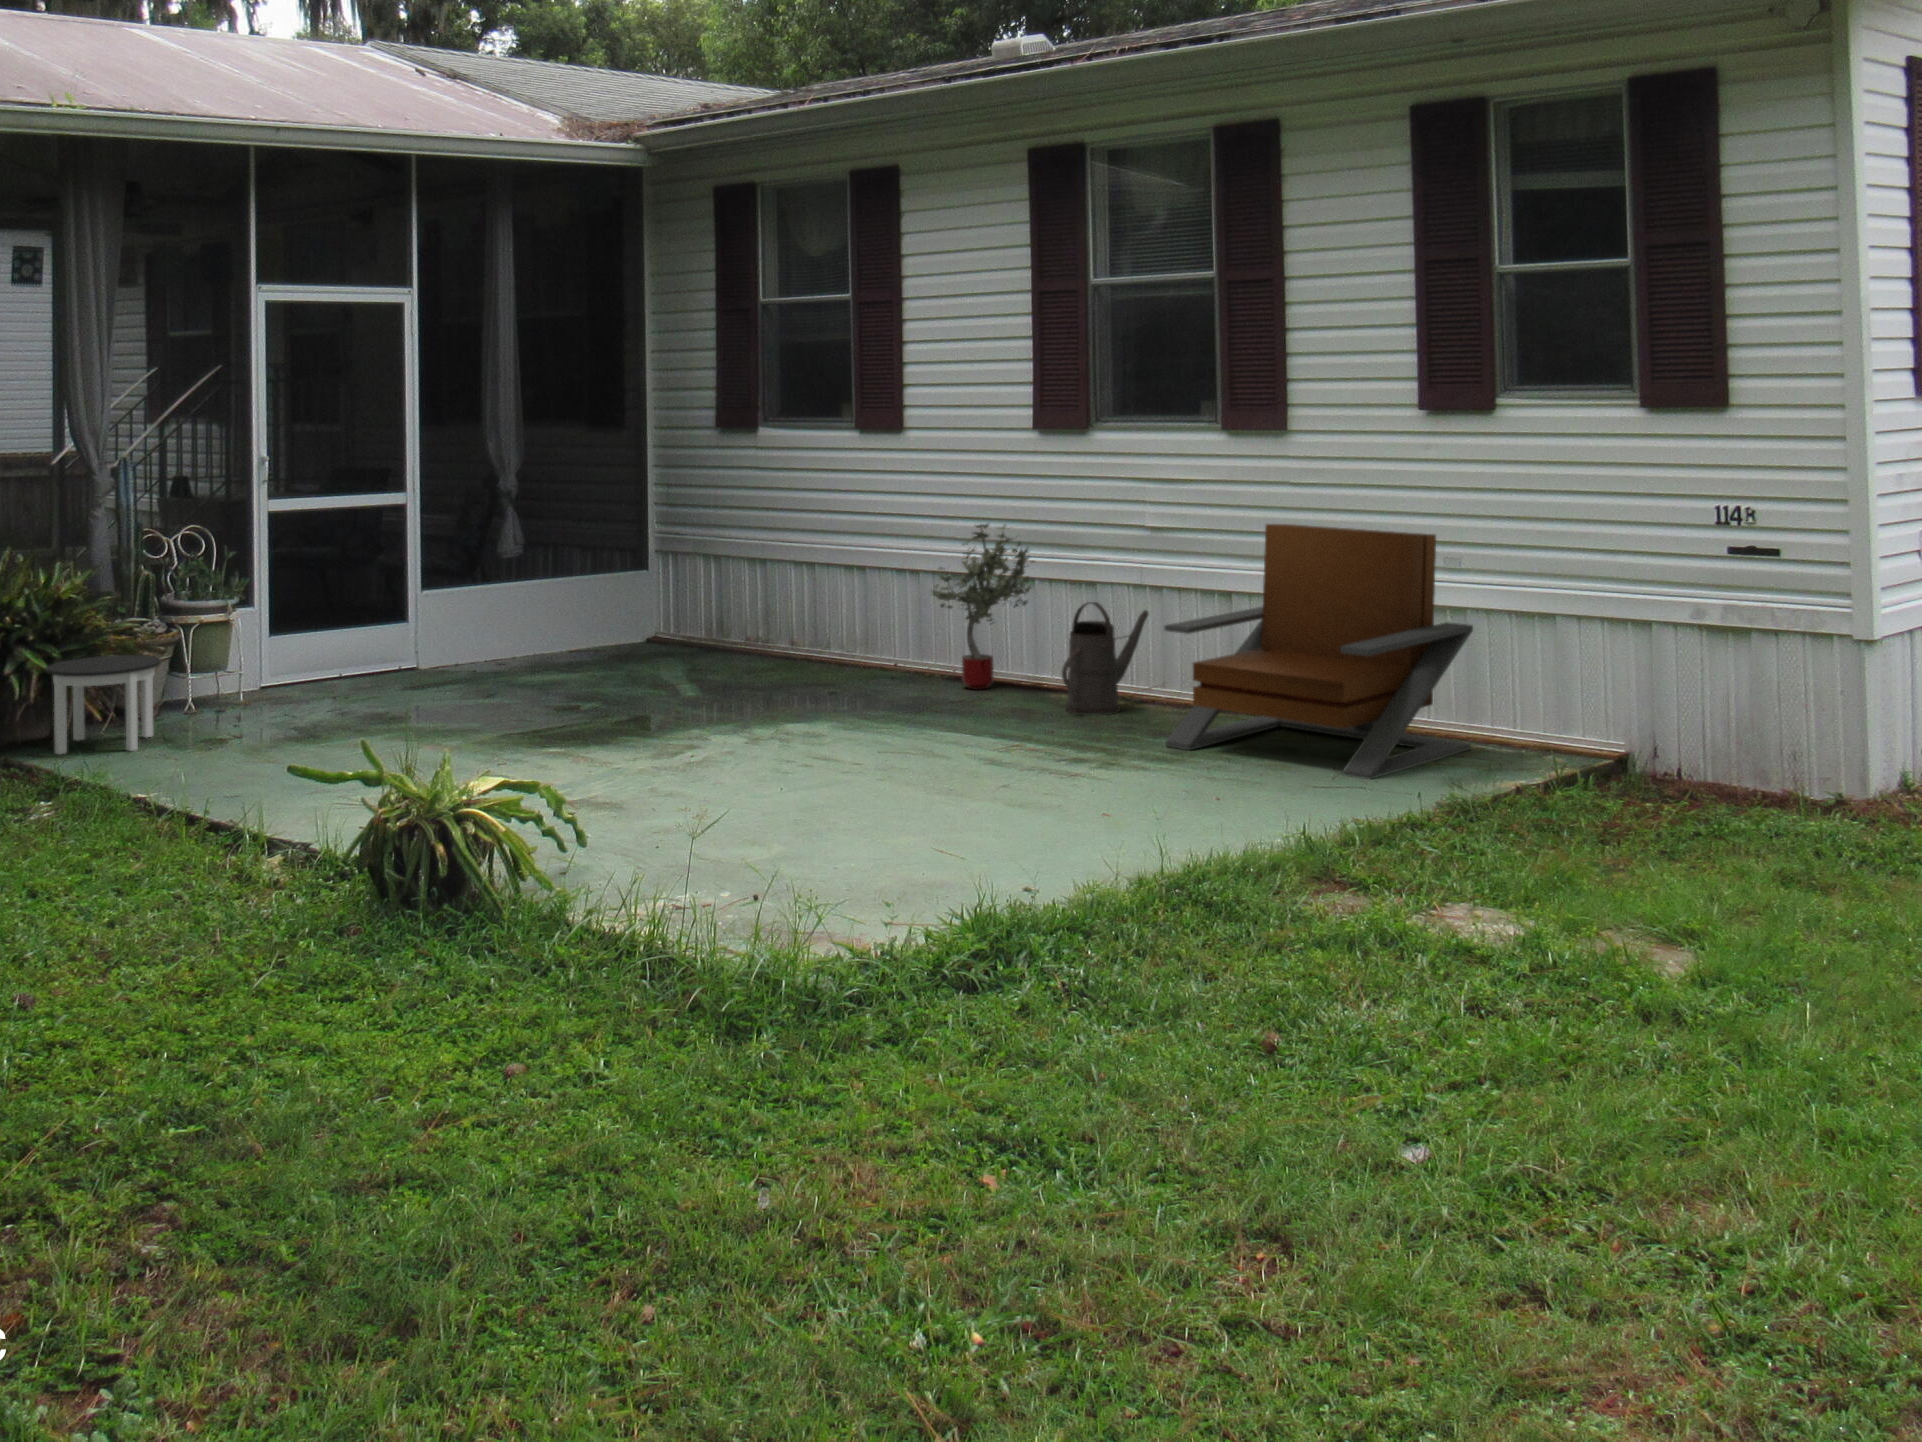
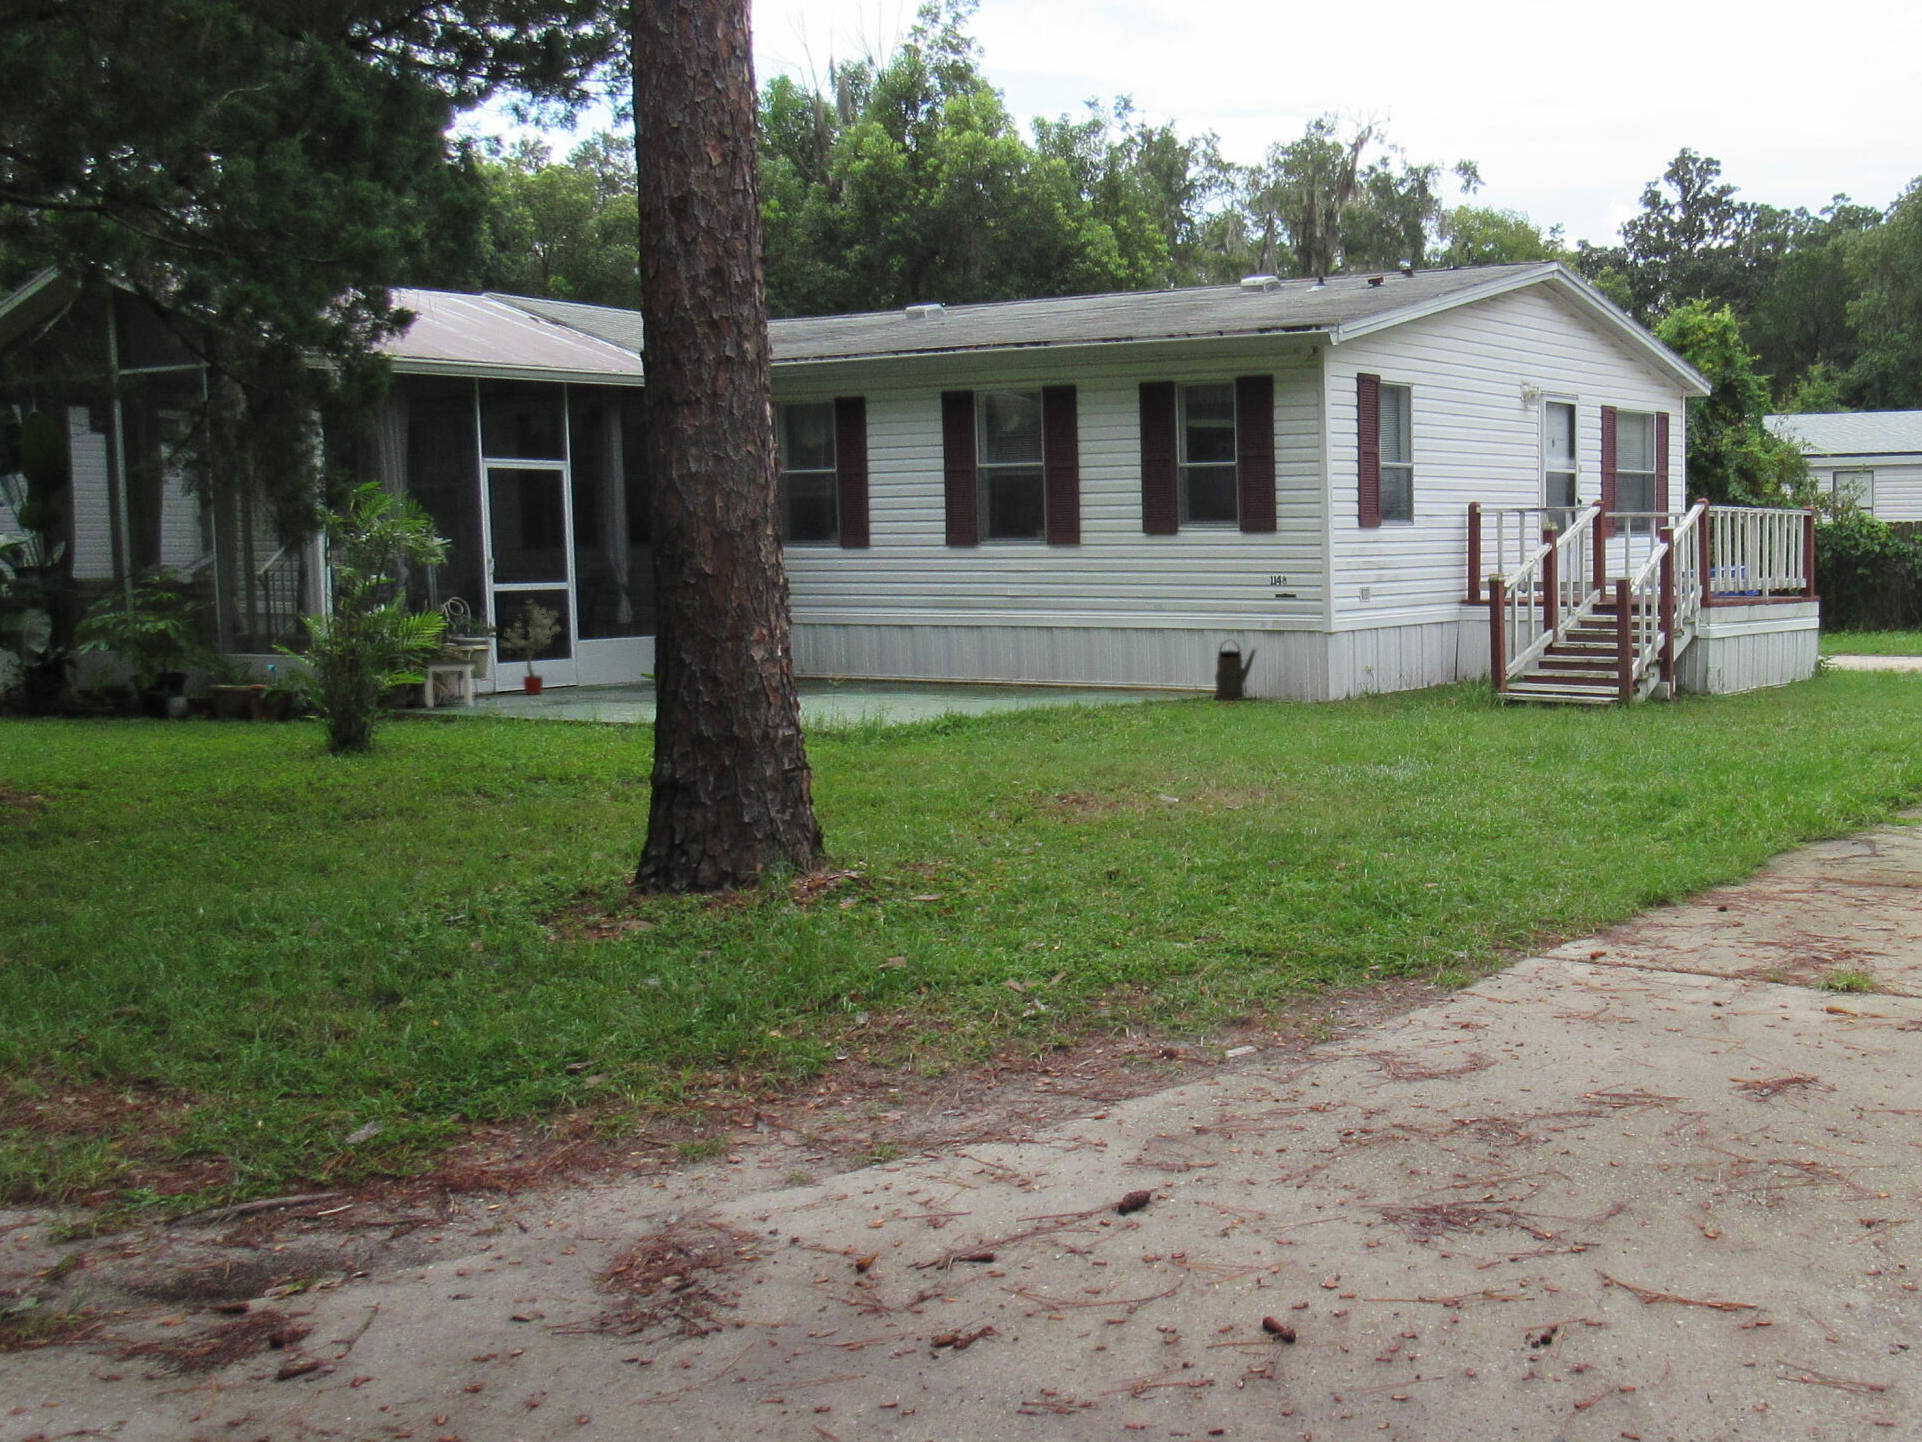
potted tree: present [931,524,1034,690] -> present [501,599,560,694]
lounge chair: present [1164,524,1473,779] -> none [1019,590,1166,700]
watering can: present [1062,602,1148,715] -> present [1215,645,1255,700]

